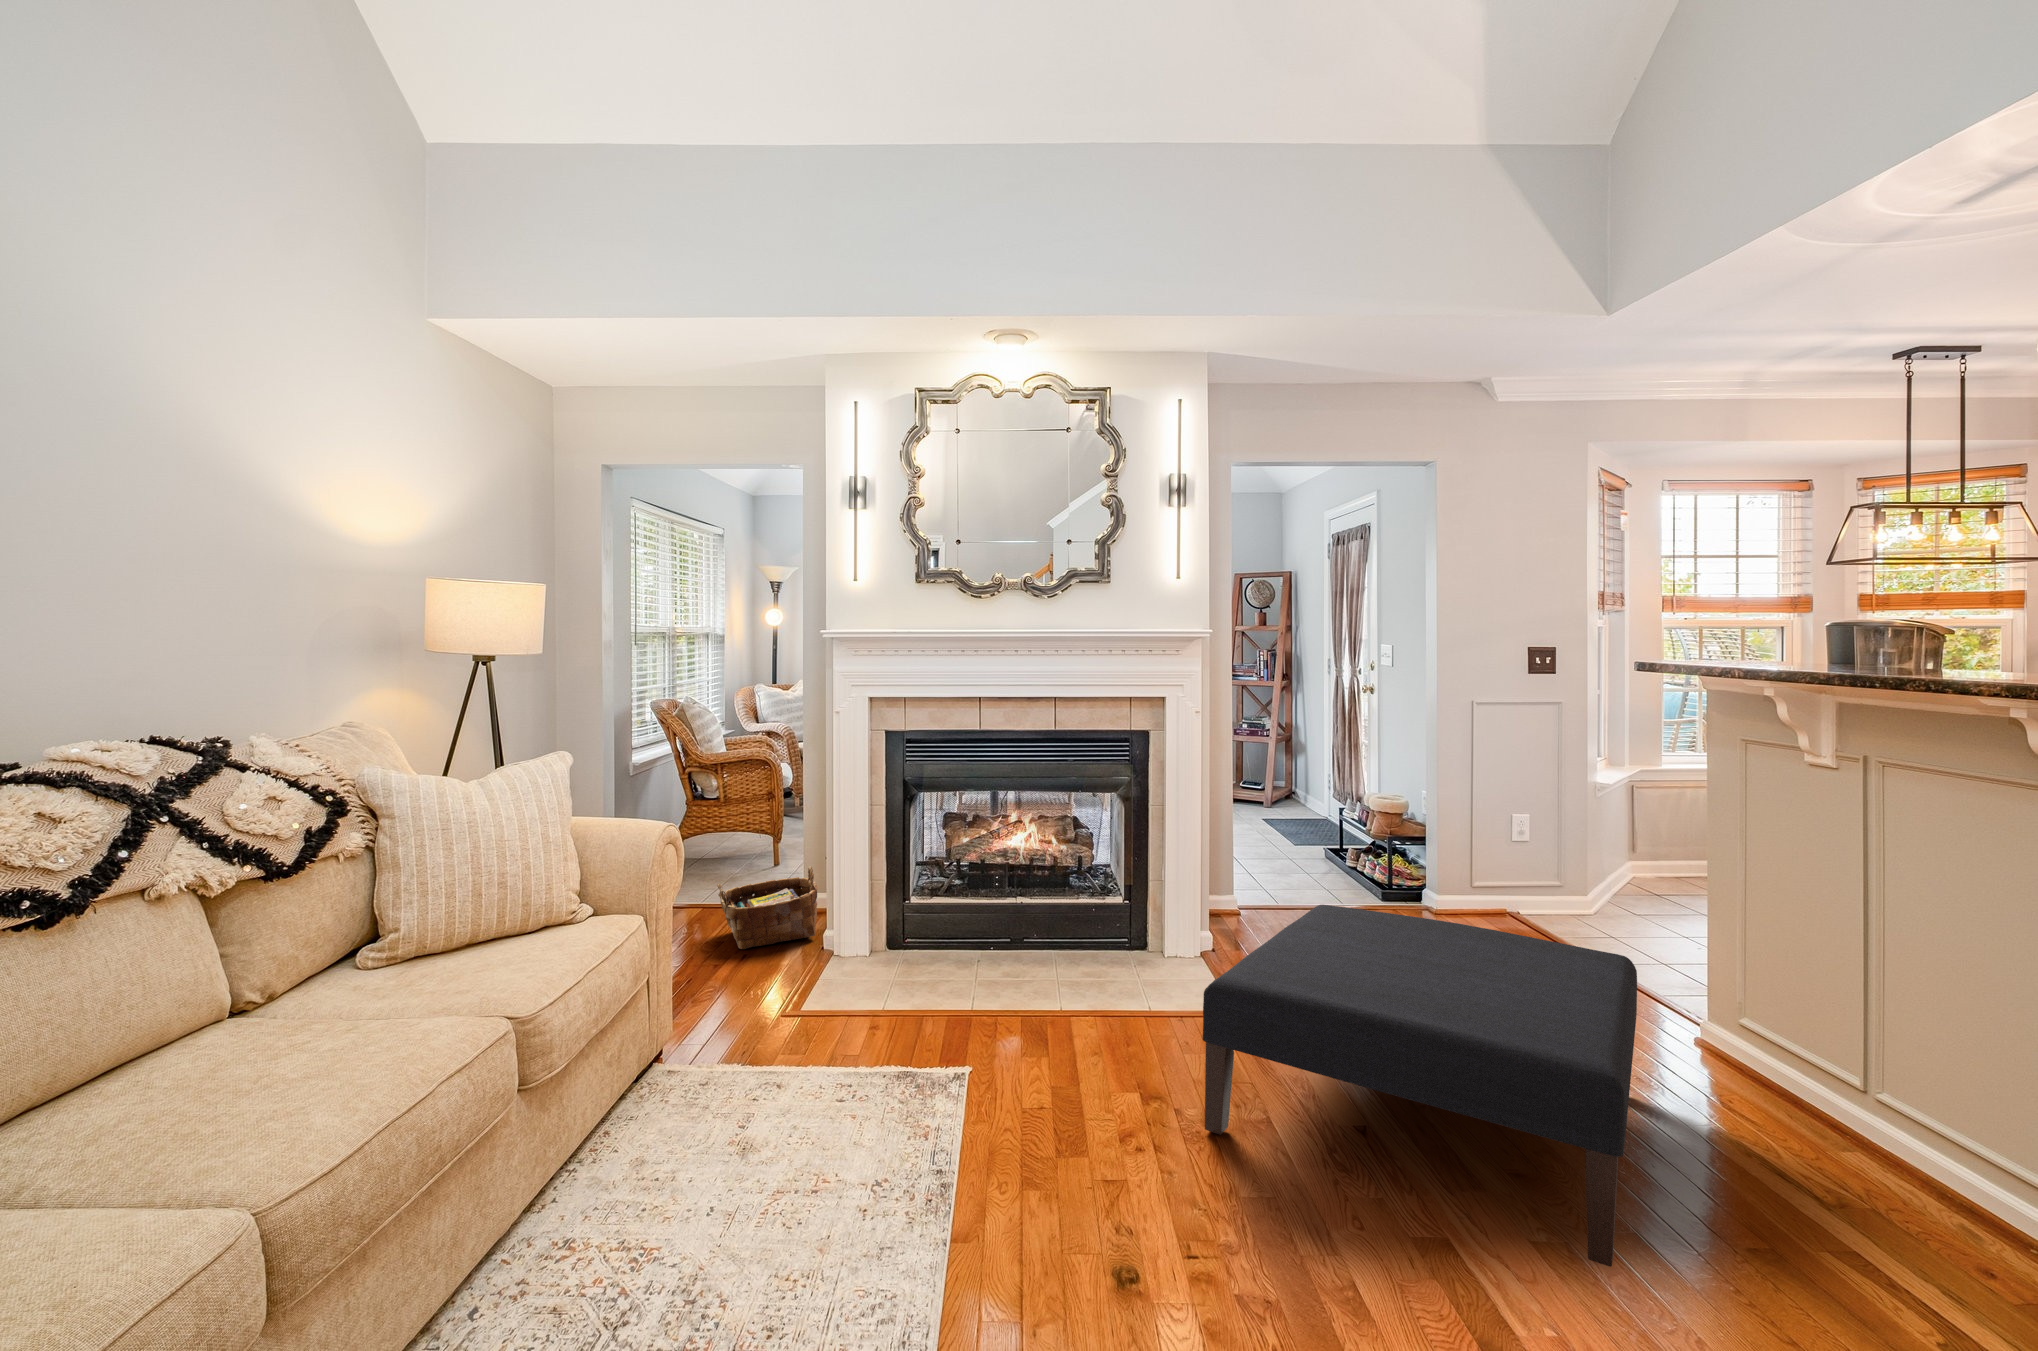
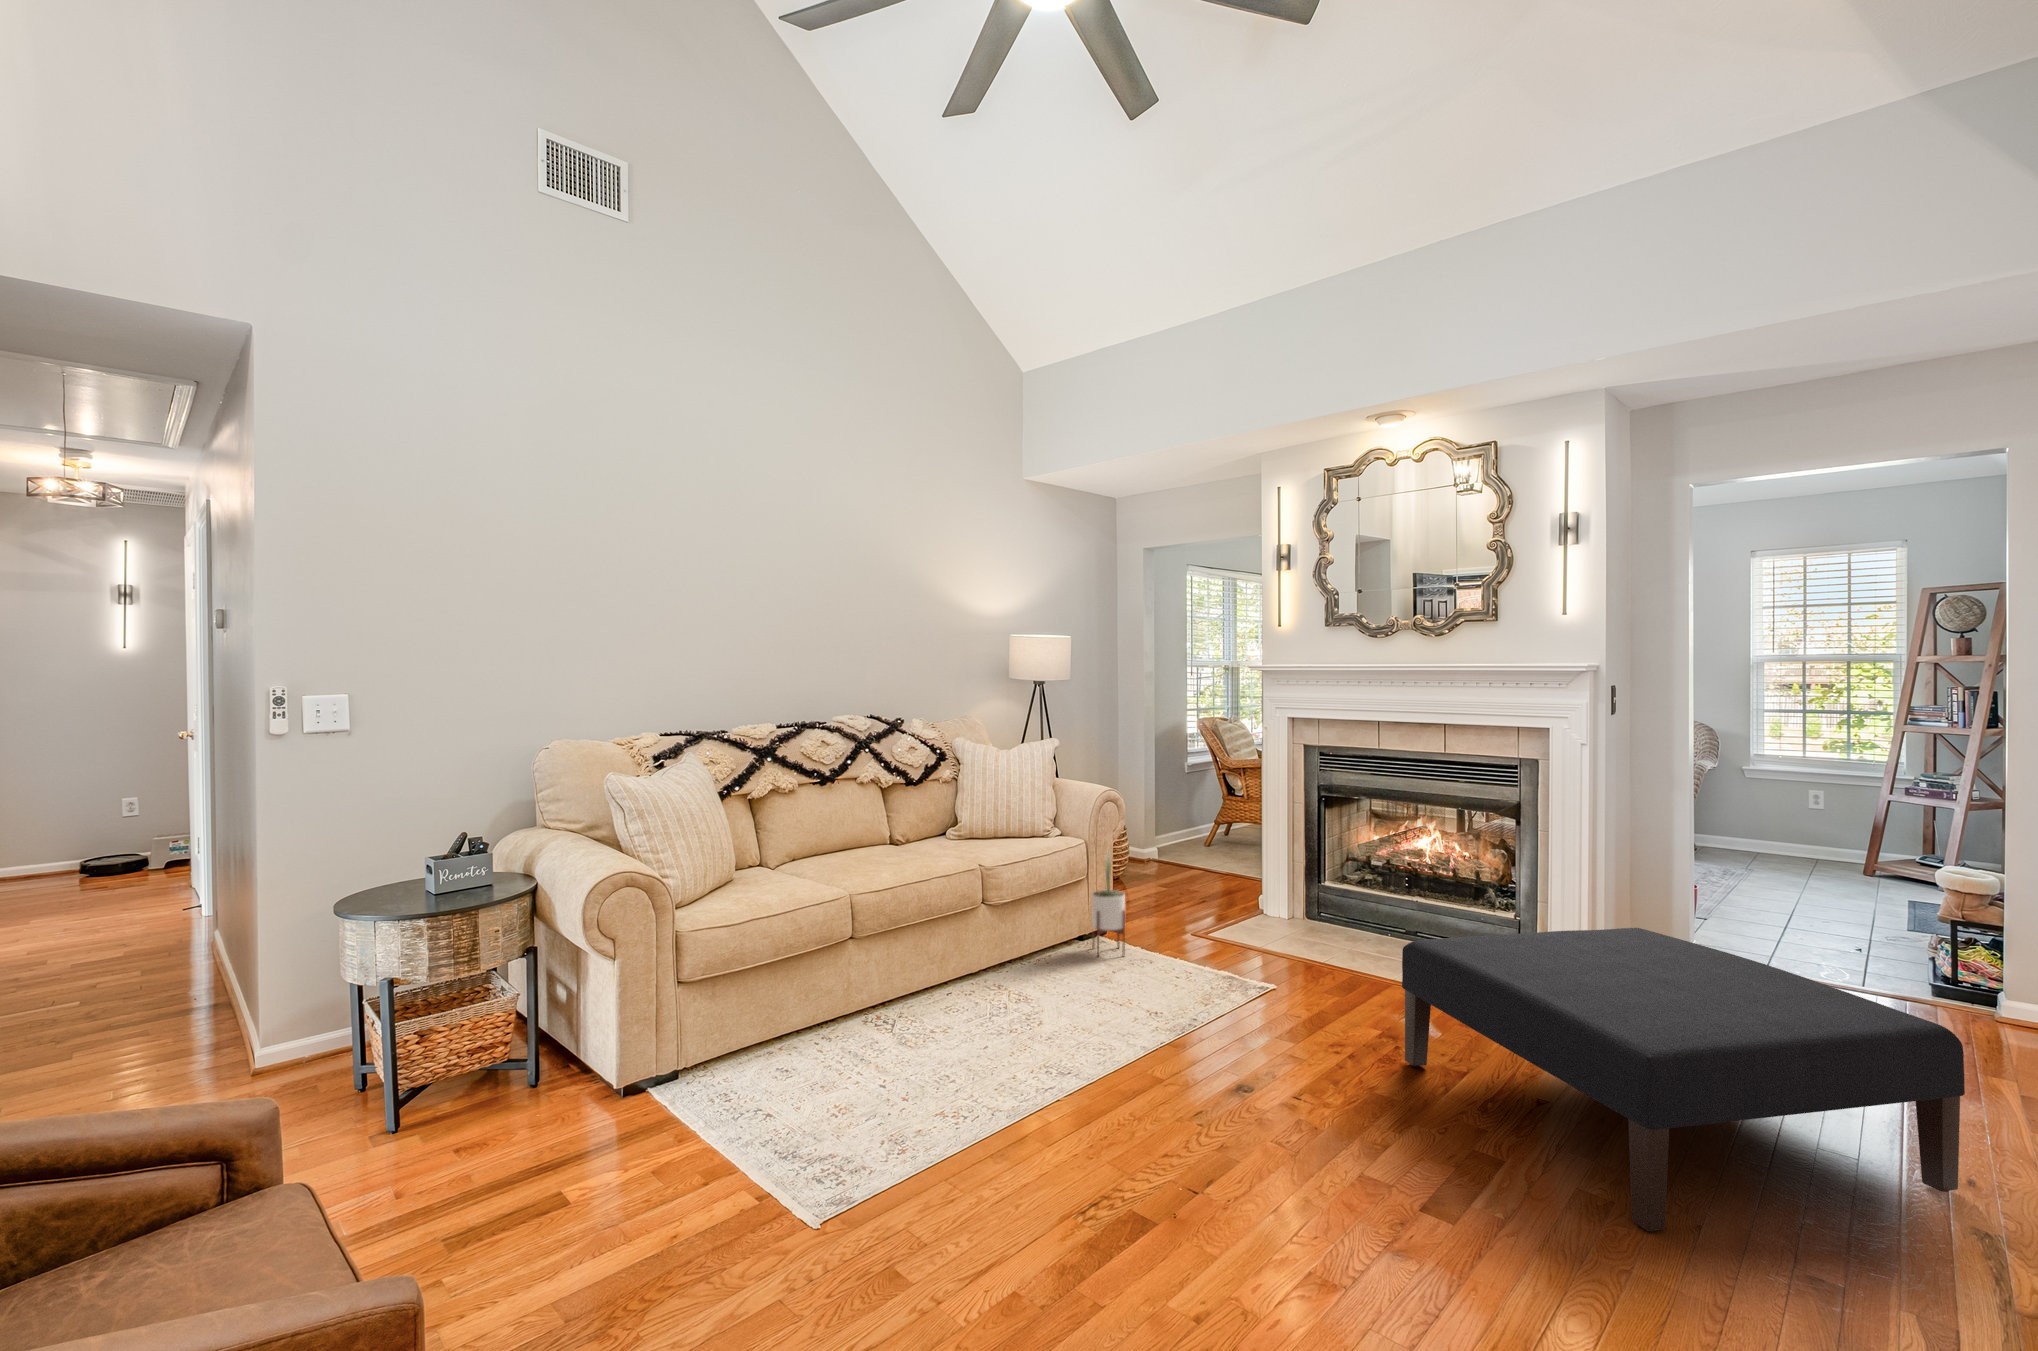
woven basket: present [717,866,817,949] -> none [1192,846,1267,898]
potted plant: none [666,908,729,1103] -> present [1092,852,1125,956]

